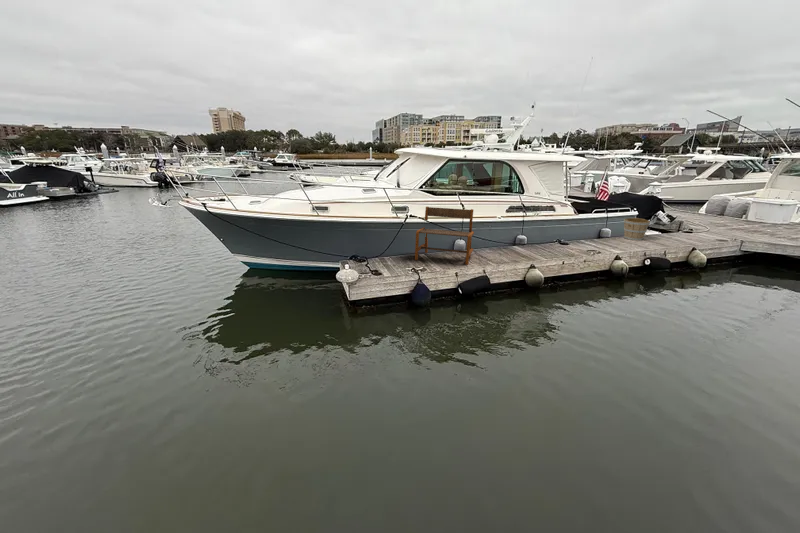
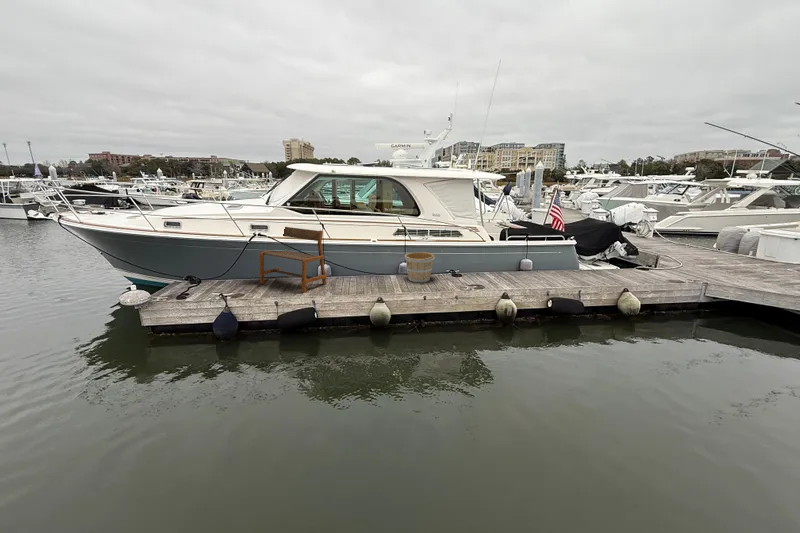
wooden bucket: present [624,218,650,240] -> present [405,252,435,282]

